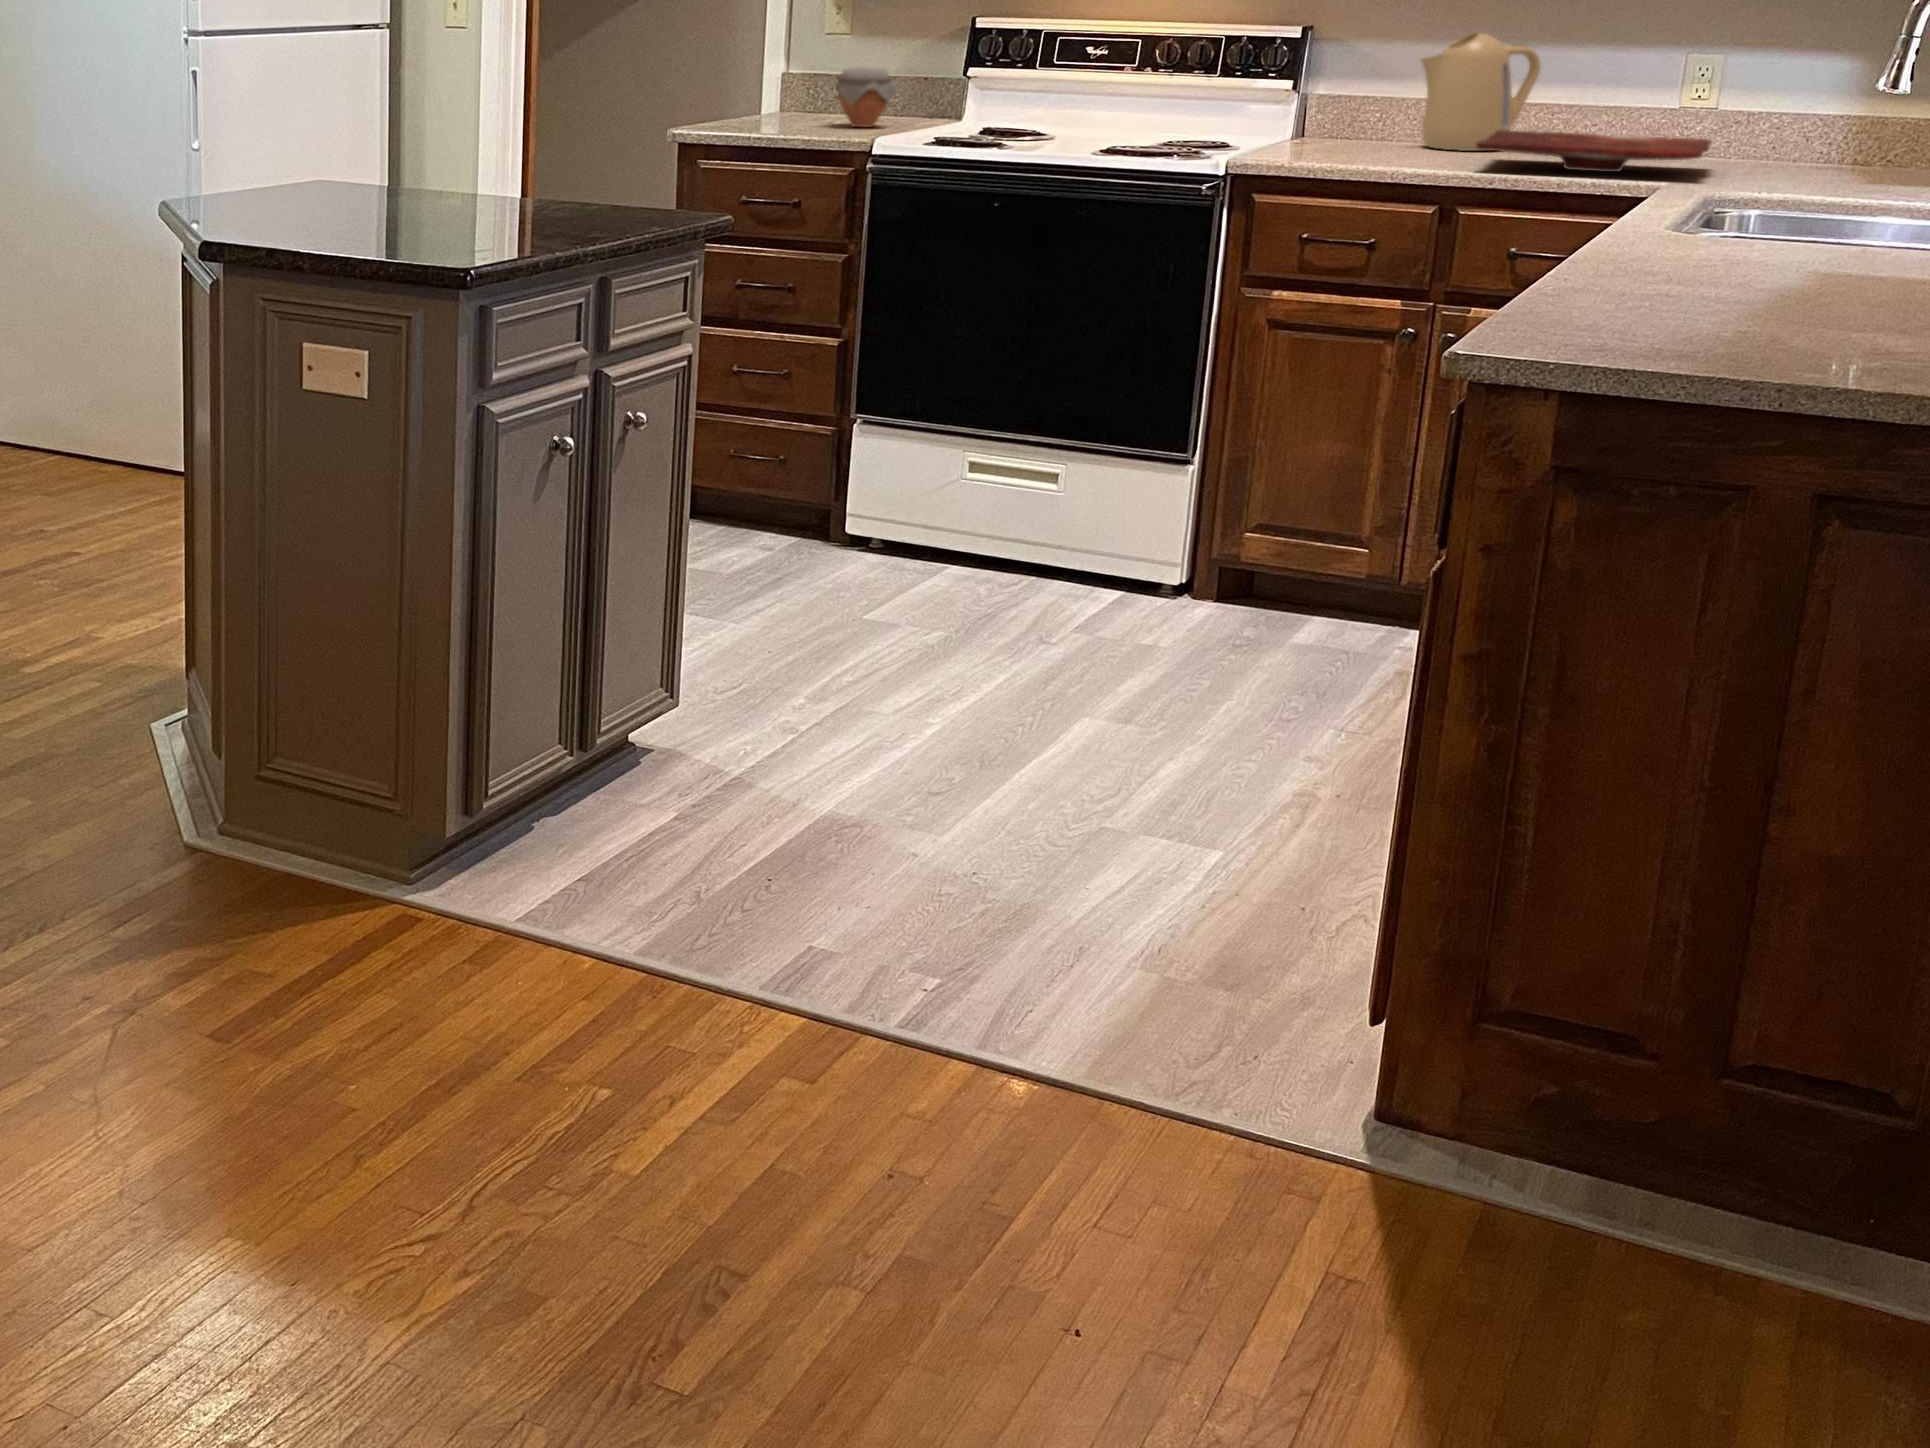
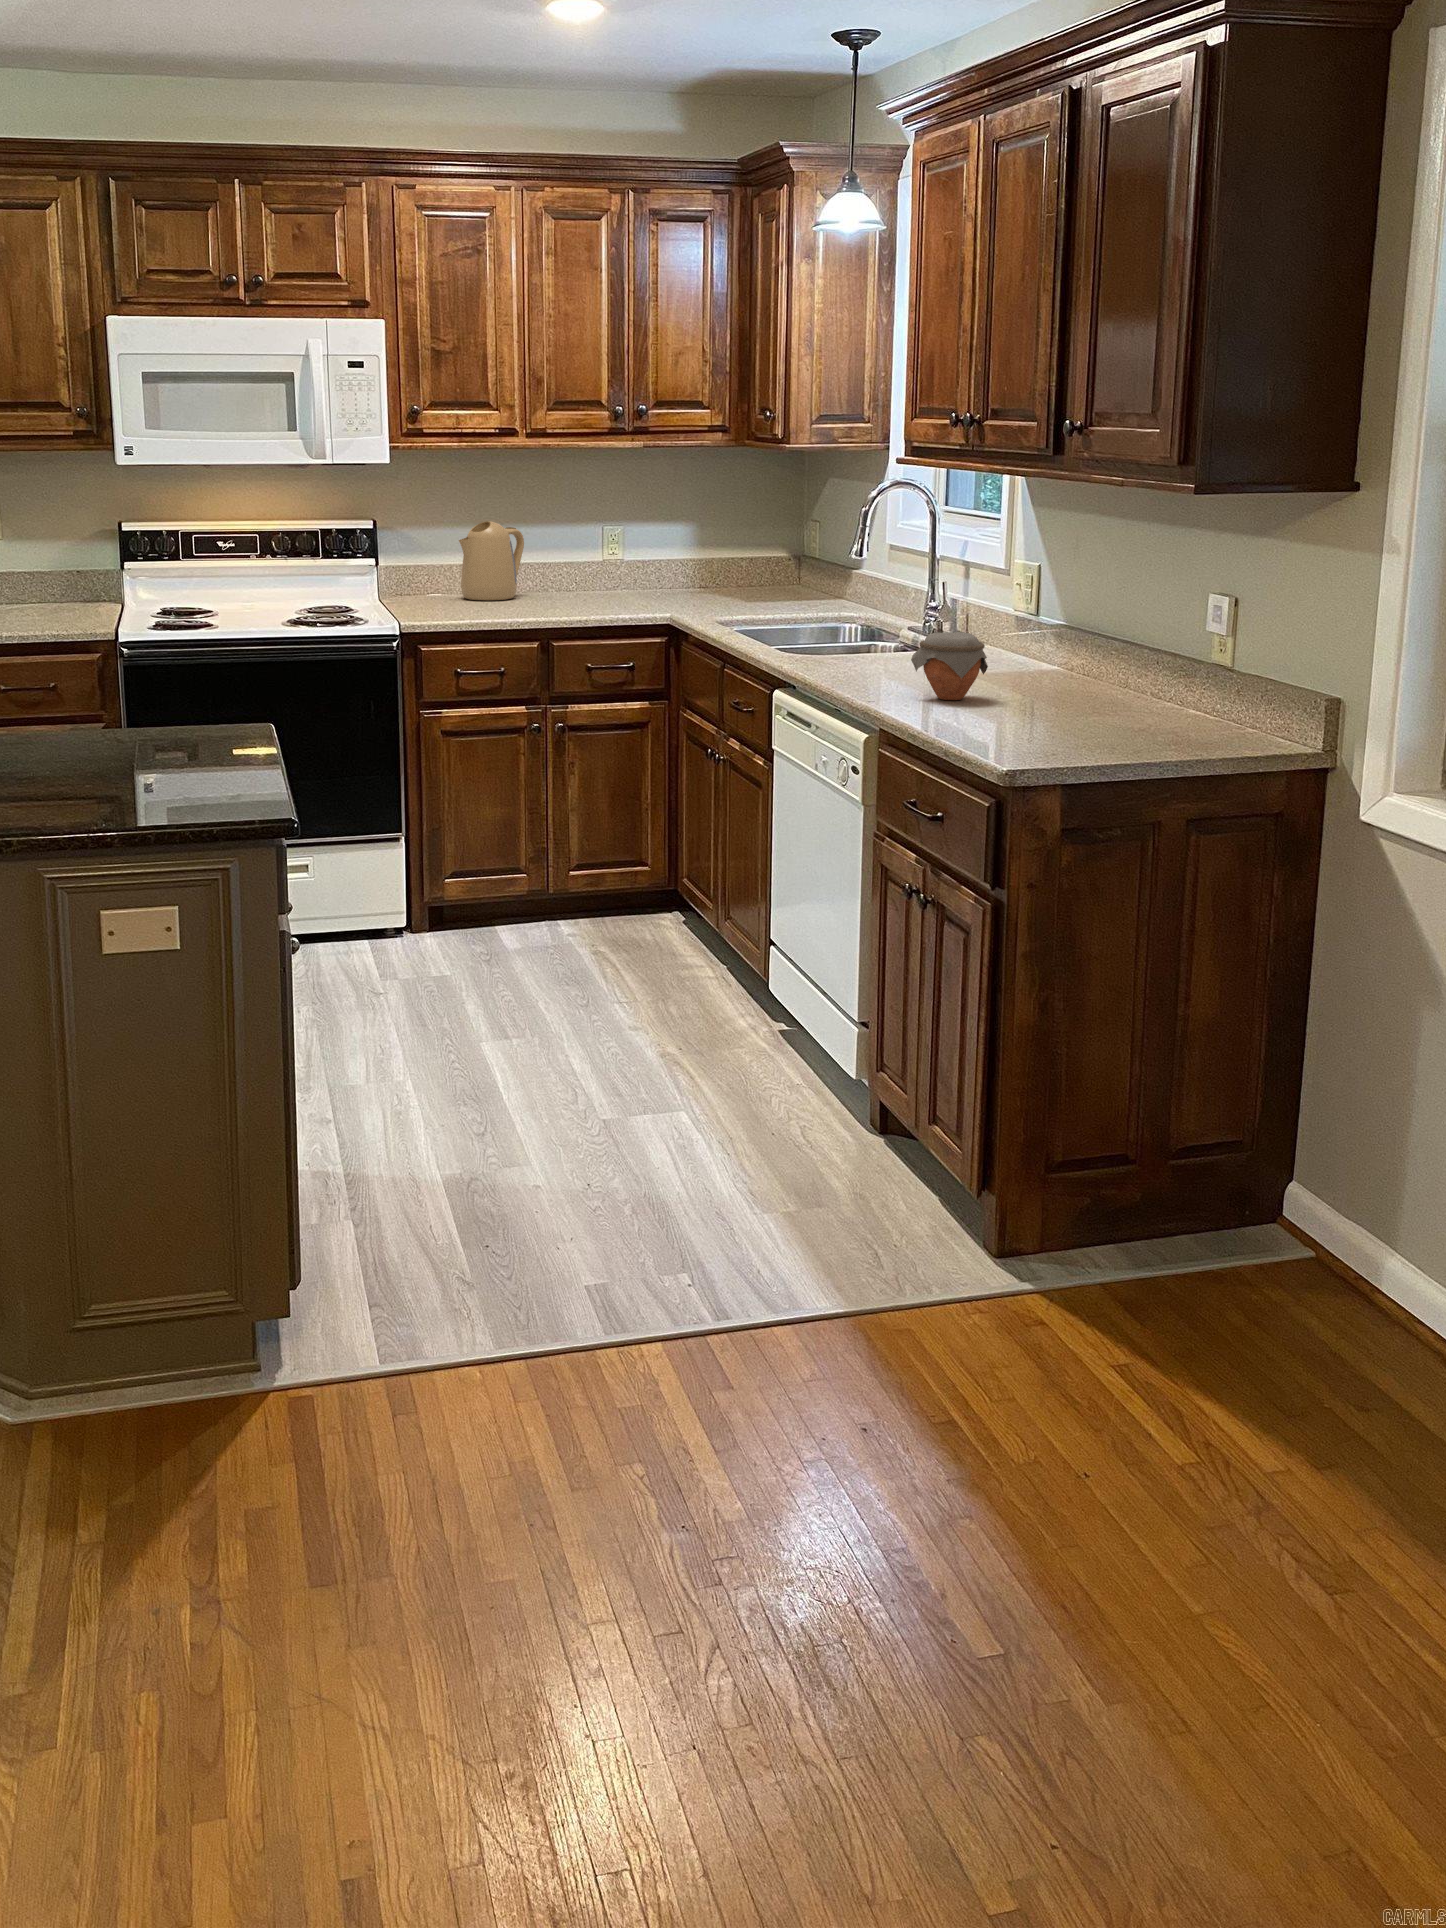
jar: present [835,68,896,127] -> present [911,632,988,700]
cutting board: present [1476,130,1711,172] -> none [531,583,680,609]

